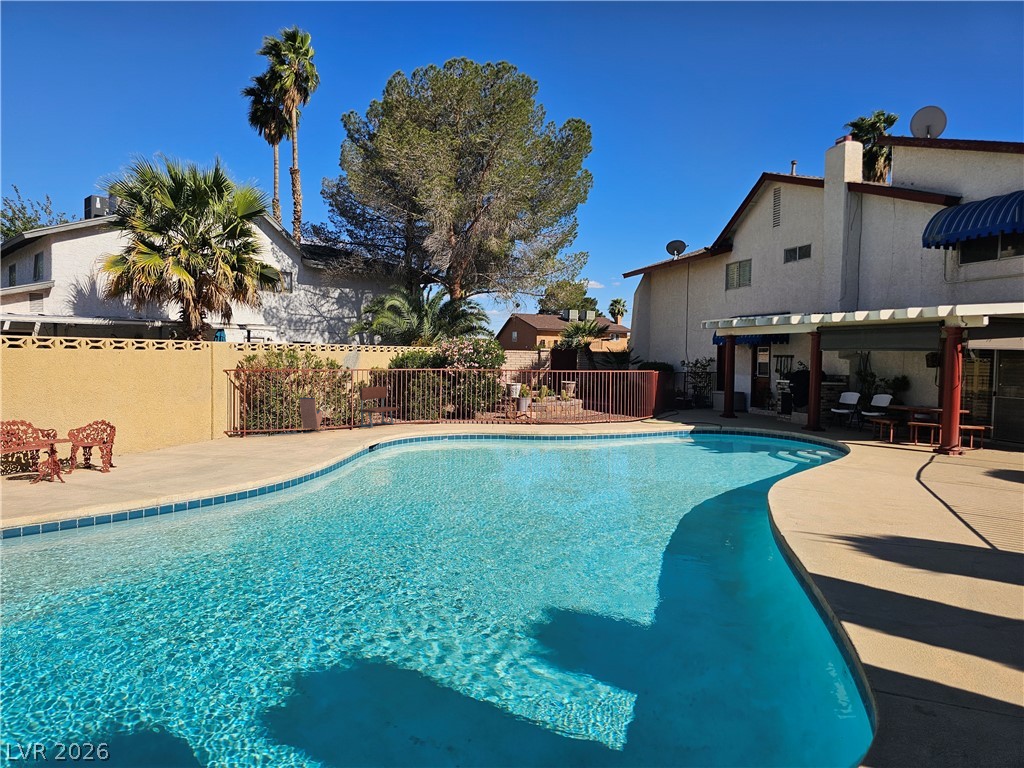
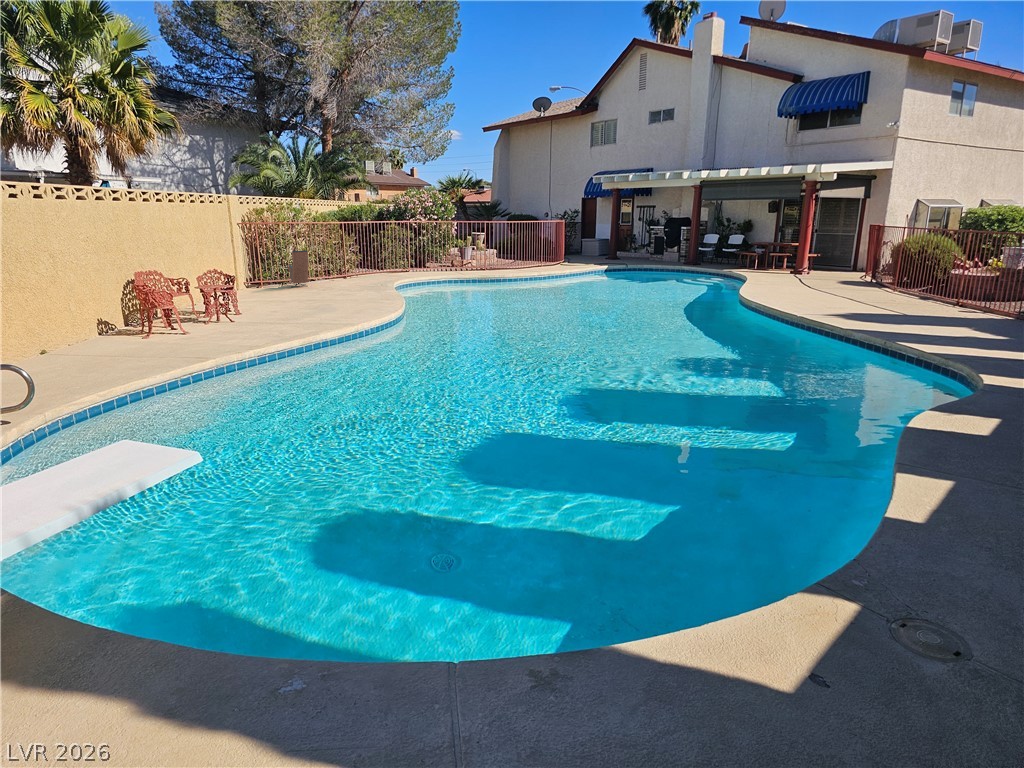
bench: present [360,387,398,428] -> none [328,240,360,281]

